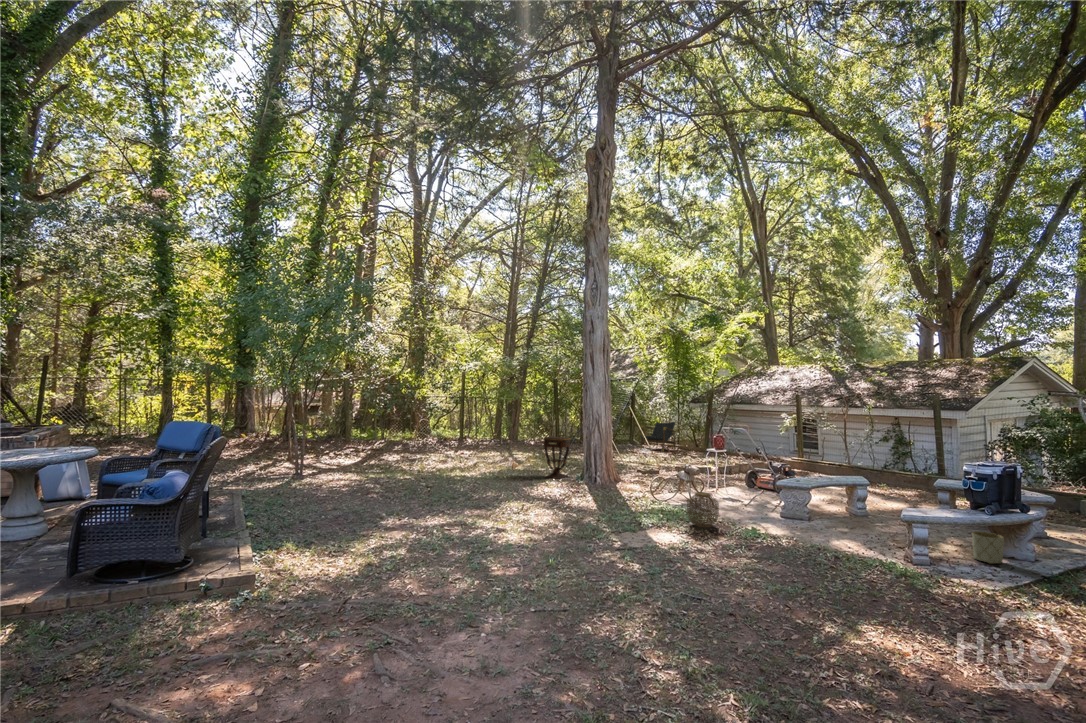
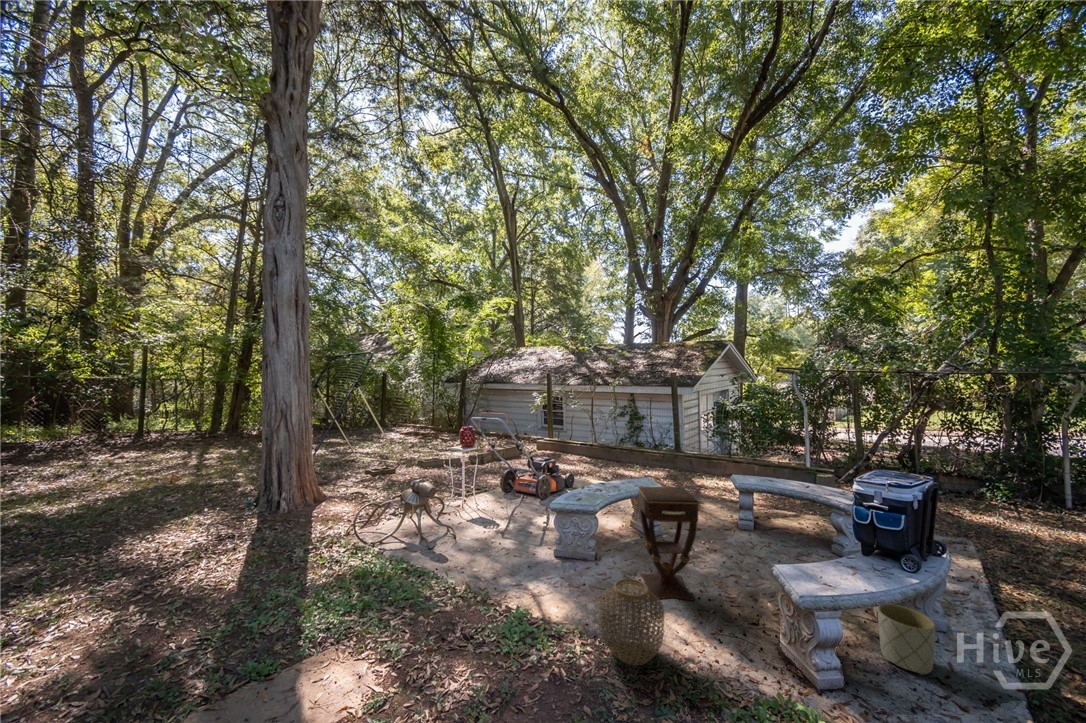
lounge chair: present [640,422,675,451] -> none [391,399,431,436]
side table: present [544,437,570,479] -> present [638,486,699,601]
woven basket: present [687,492,719,527] -> present [599,579,664,665]

